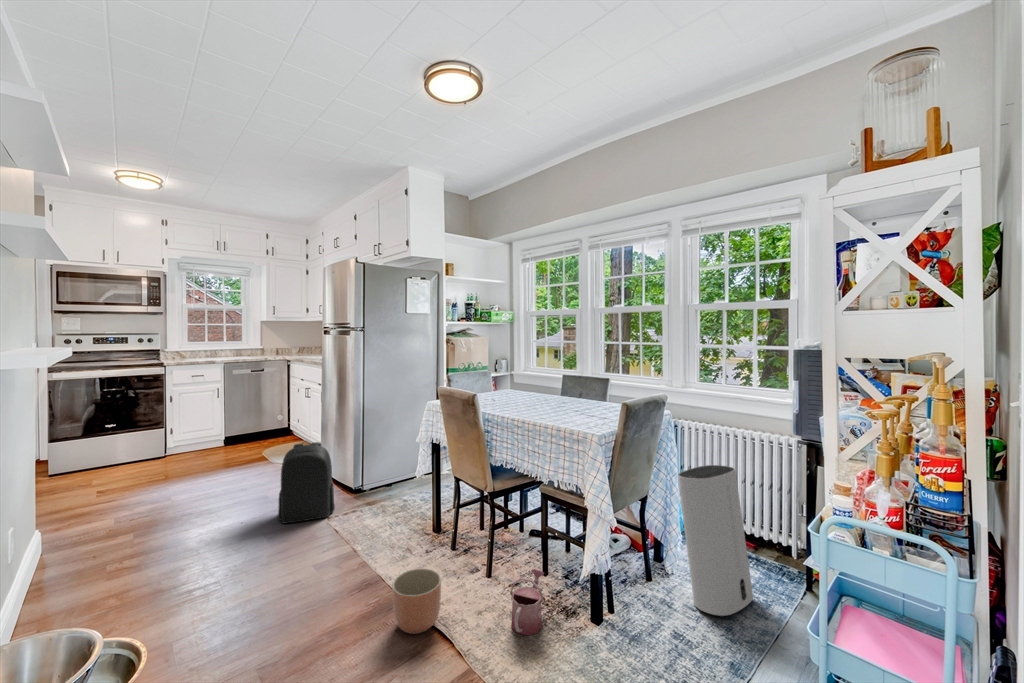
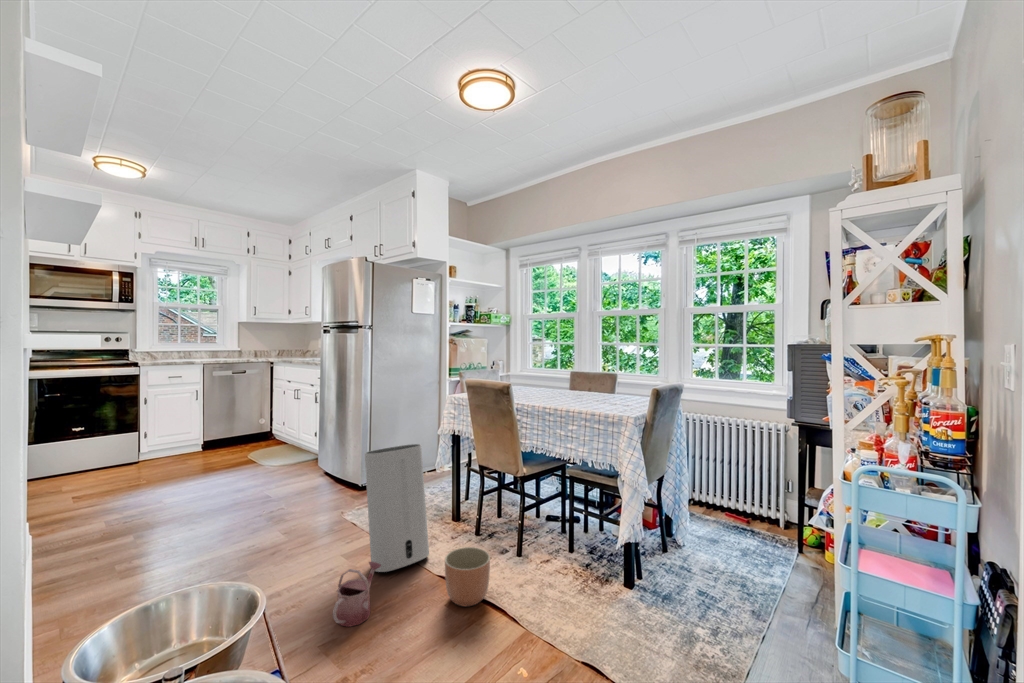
backpack: present [278,442,335,523] -> none [290,437,347,520]
air purifier: present [678,465,753,616] -> present [365,444,429,572]
watering can: present [510,569,544,635] -> present [333,562,381,627]

